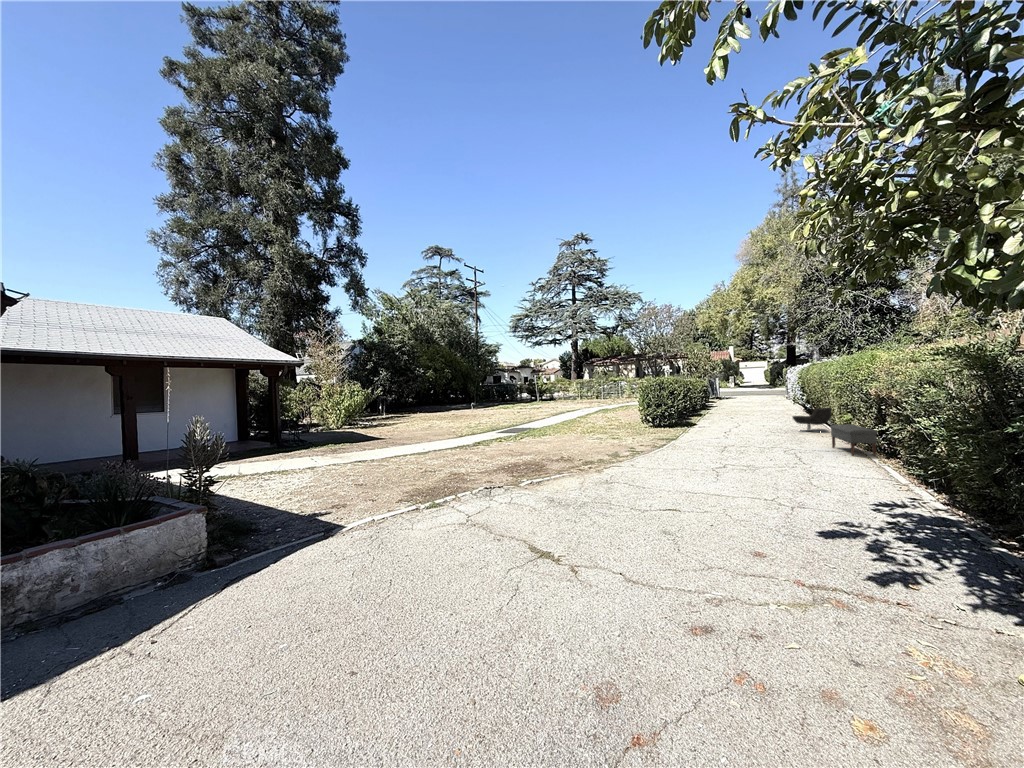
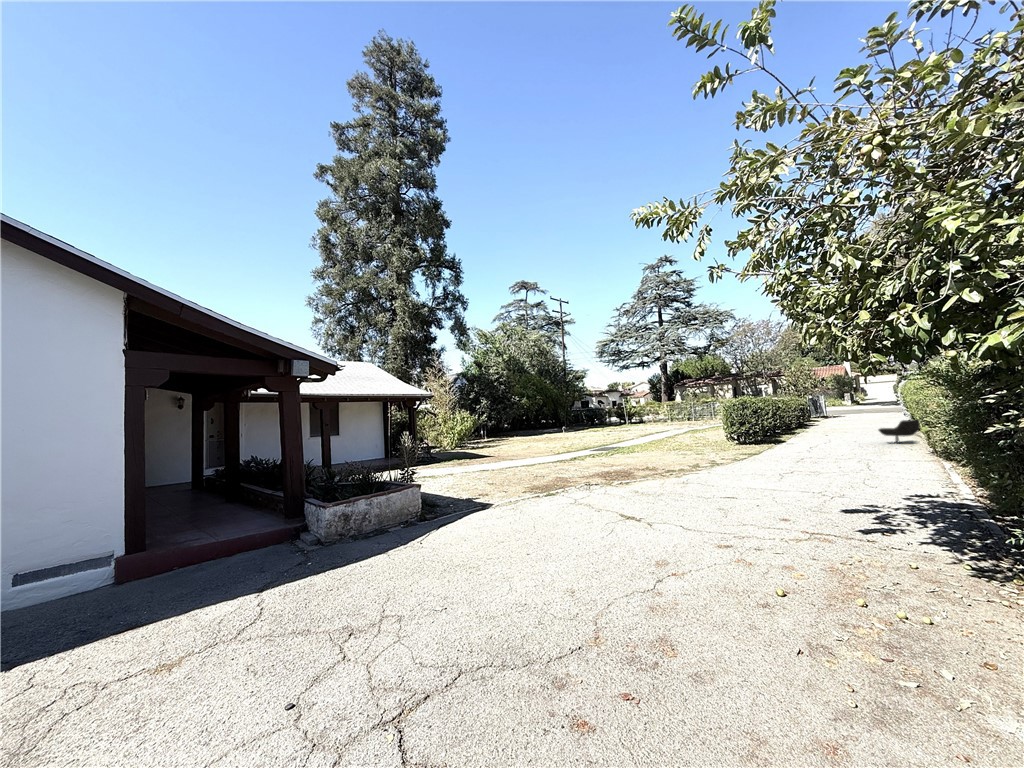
bench: present [830,424,877,456] -> none [907,434,951,463]

